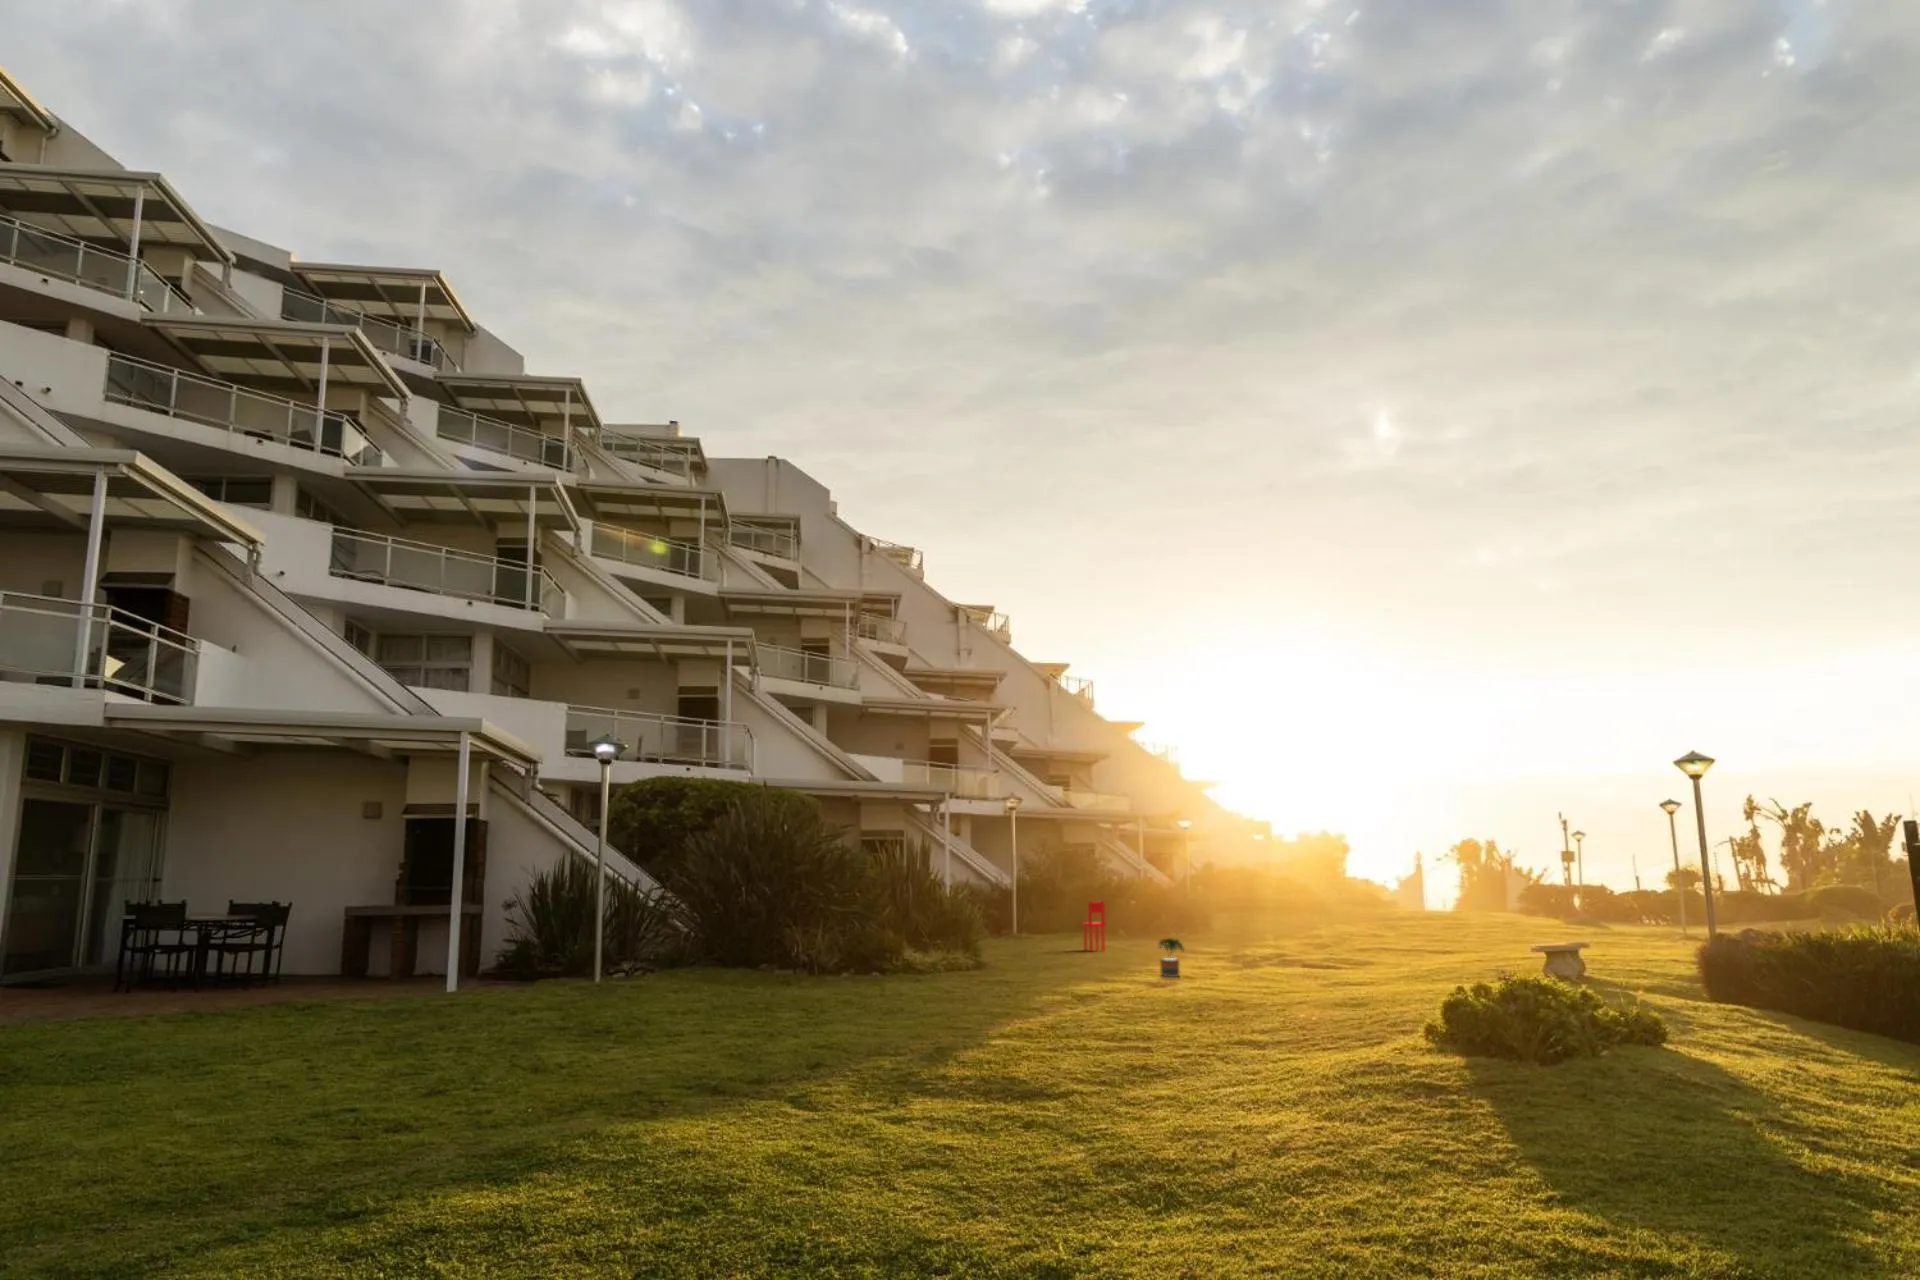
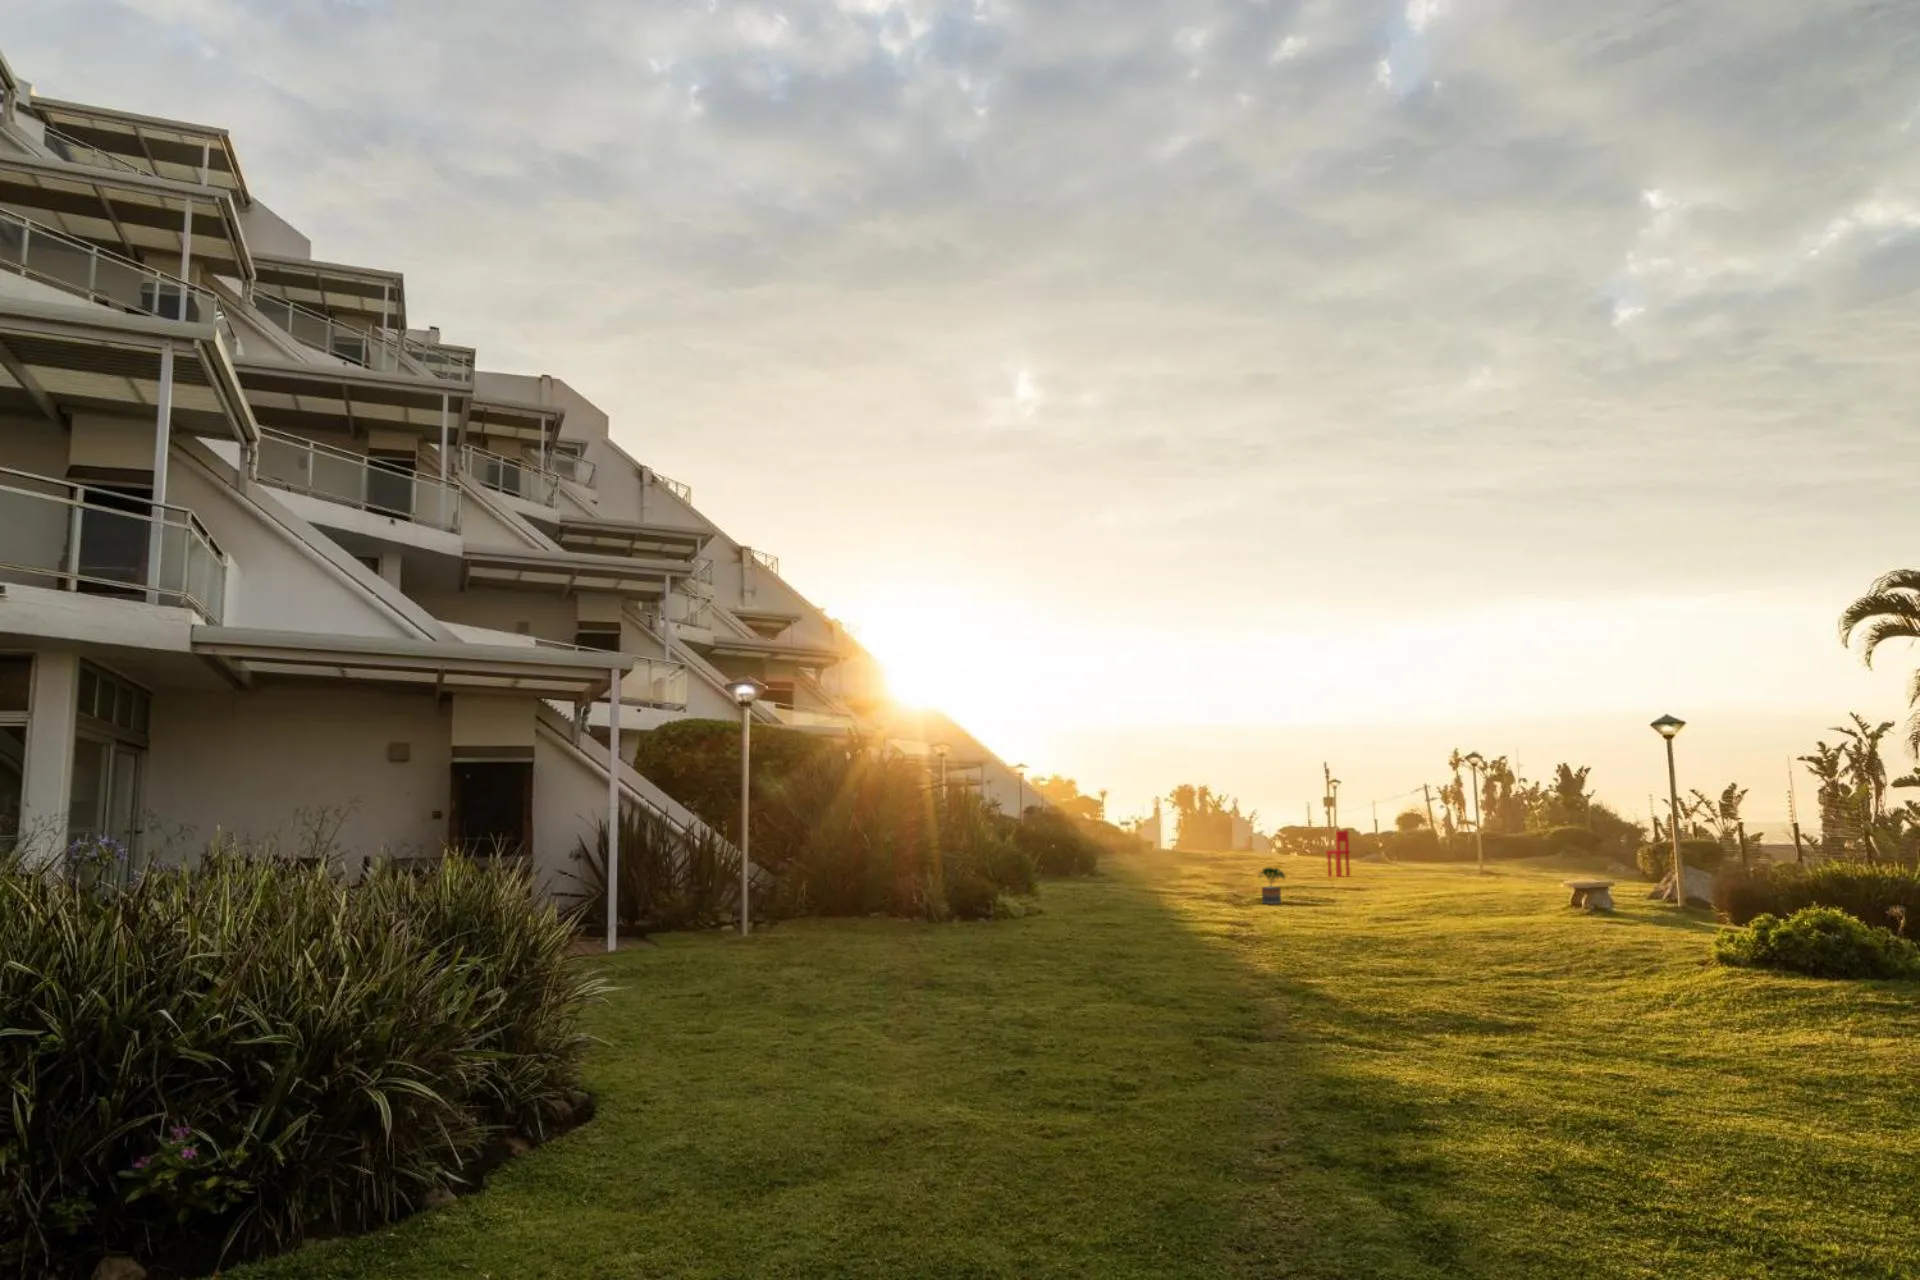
chair: present [1082,901,1106,951] -> present [1326,830,1350,877]

